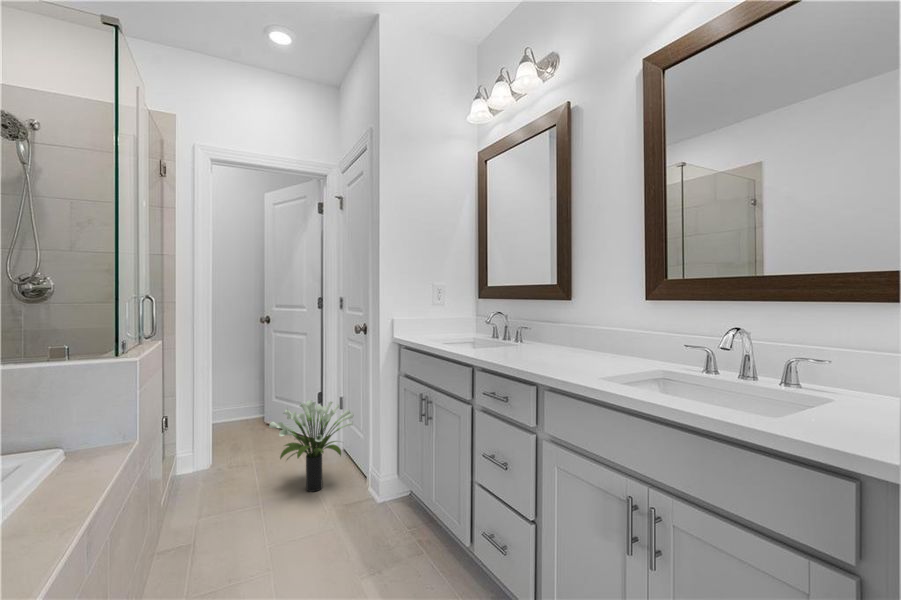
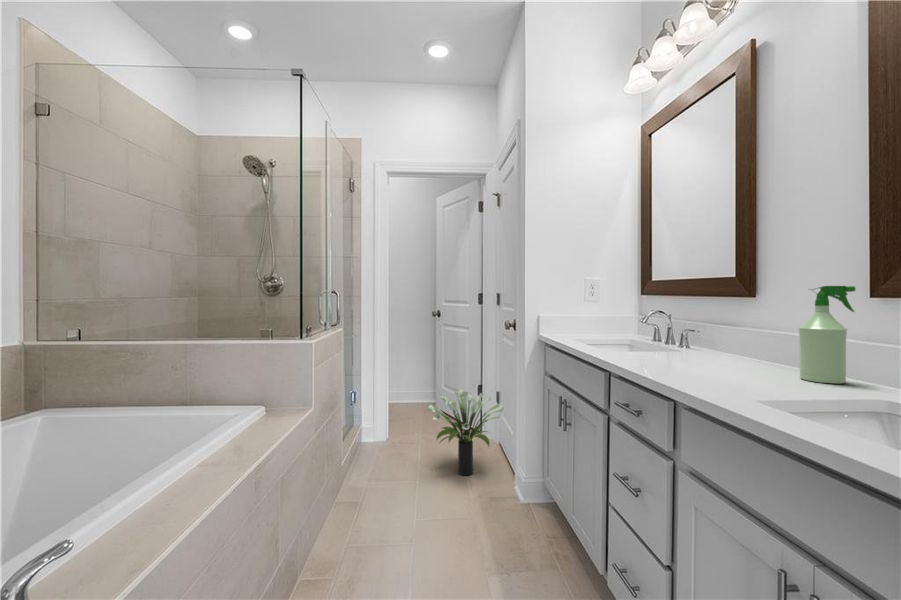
spray bottle: none [605,293,637,362] -> present [799,286,855,384]

